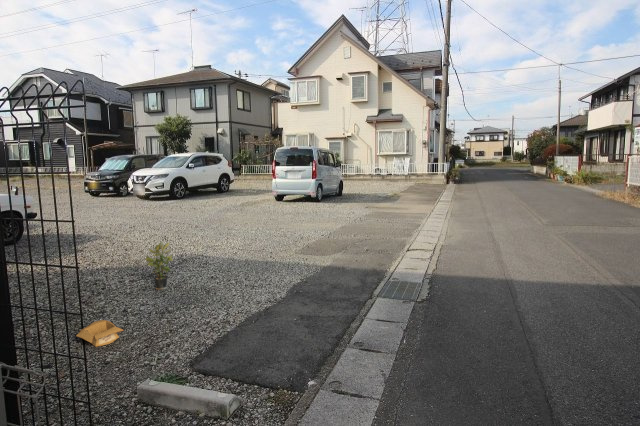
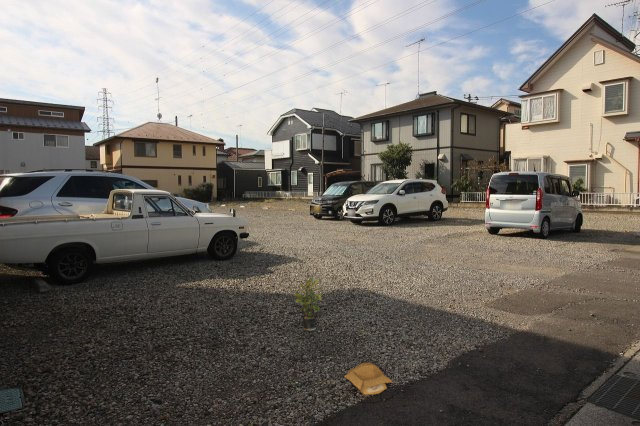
cardboard box: present [76,320,123,346] -> present [344,363,392,395]

